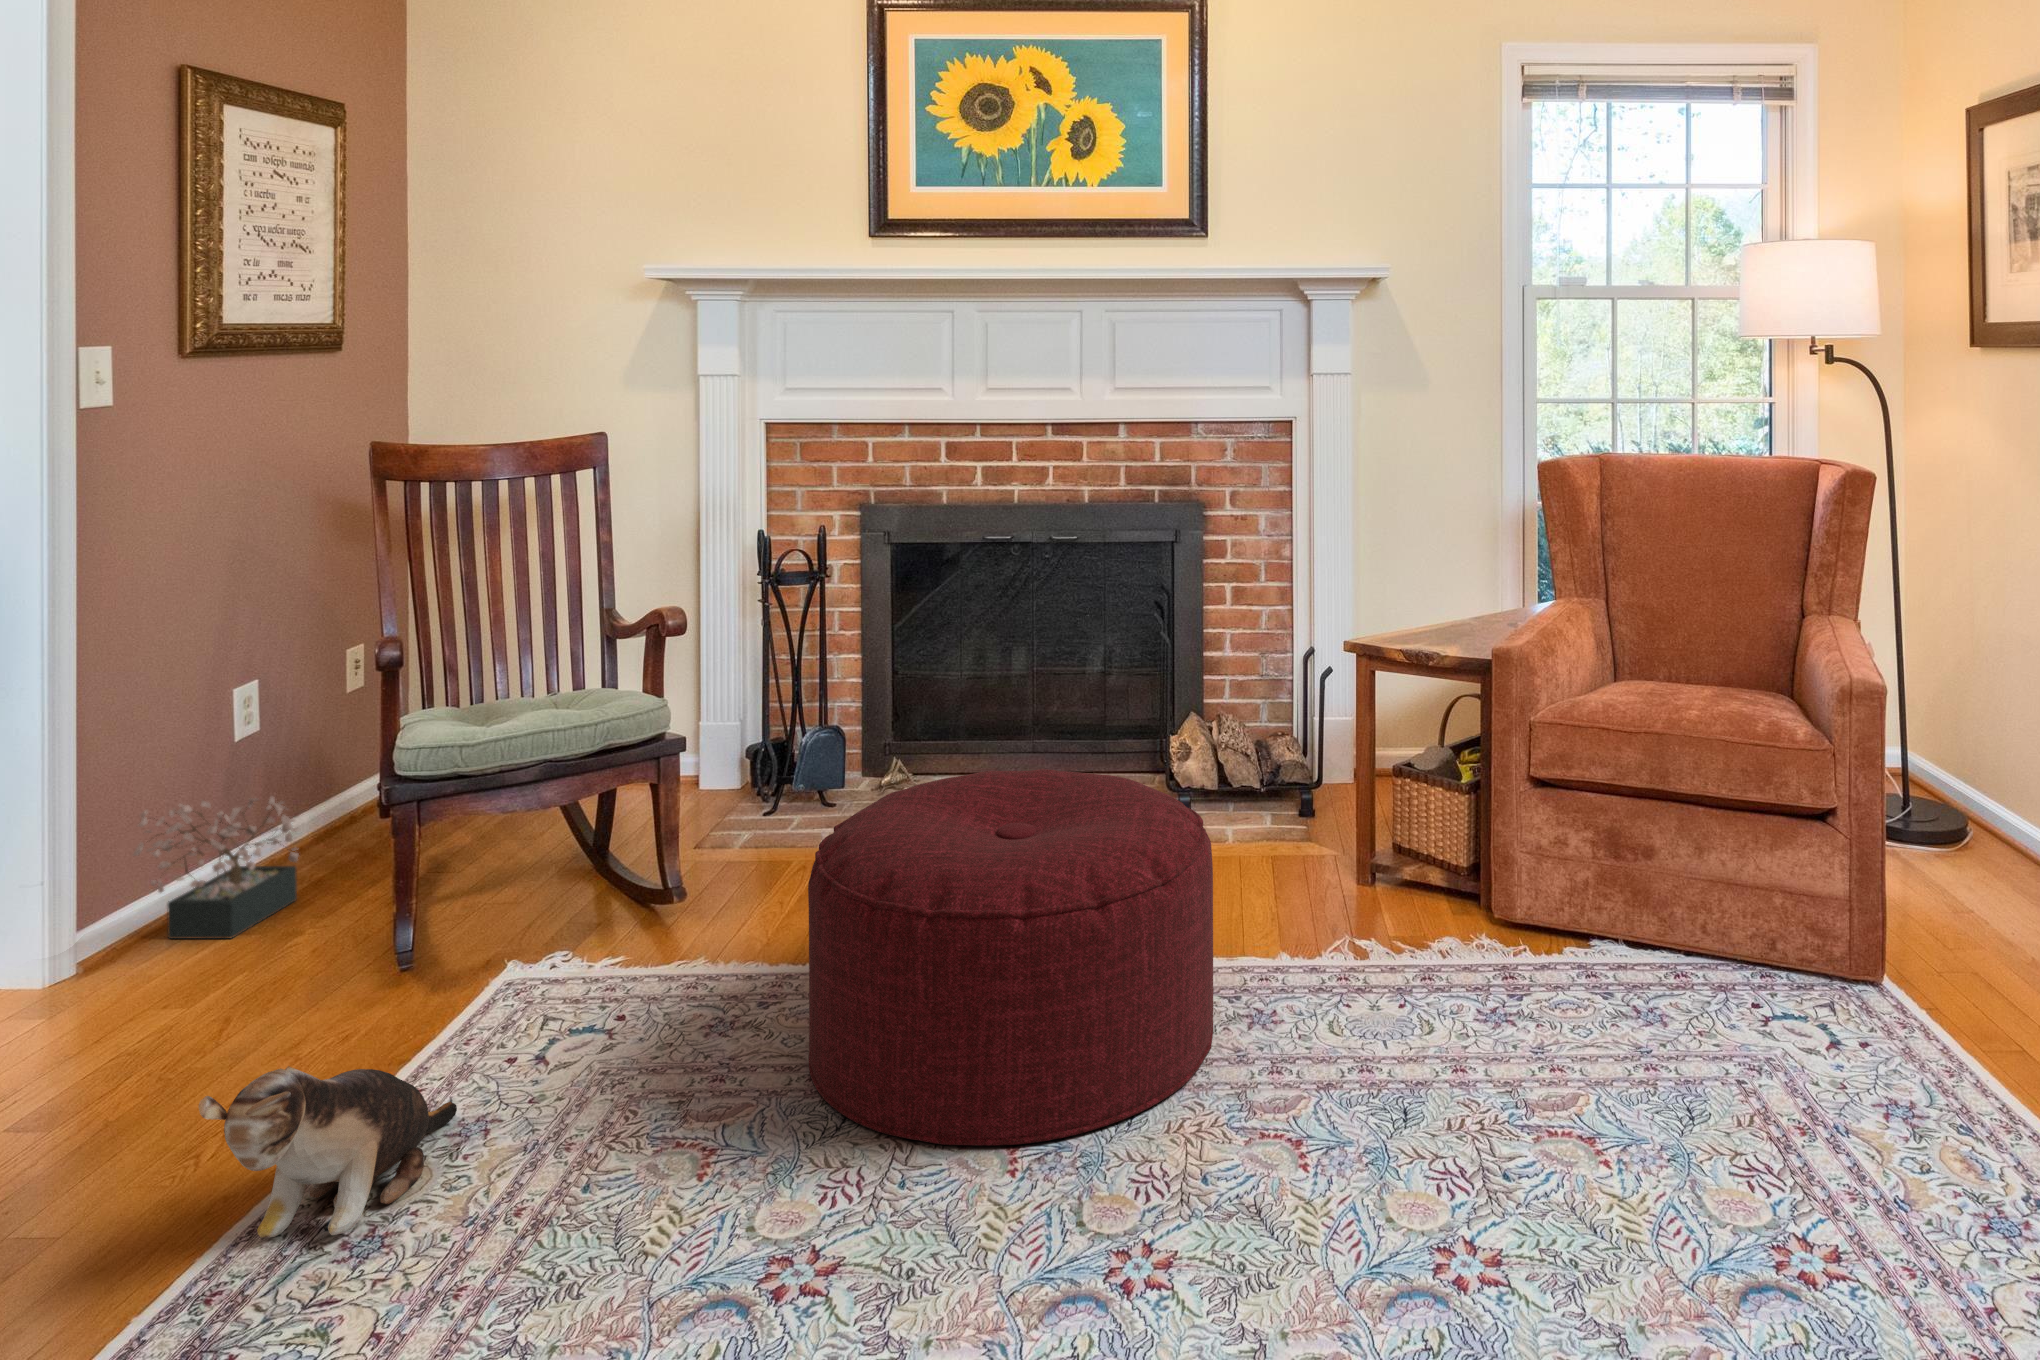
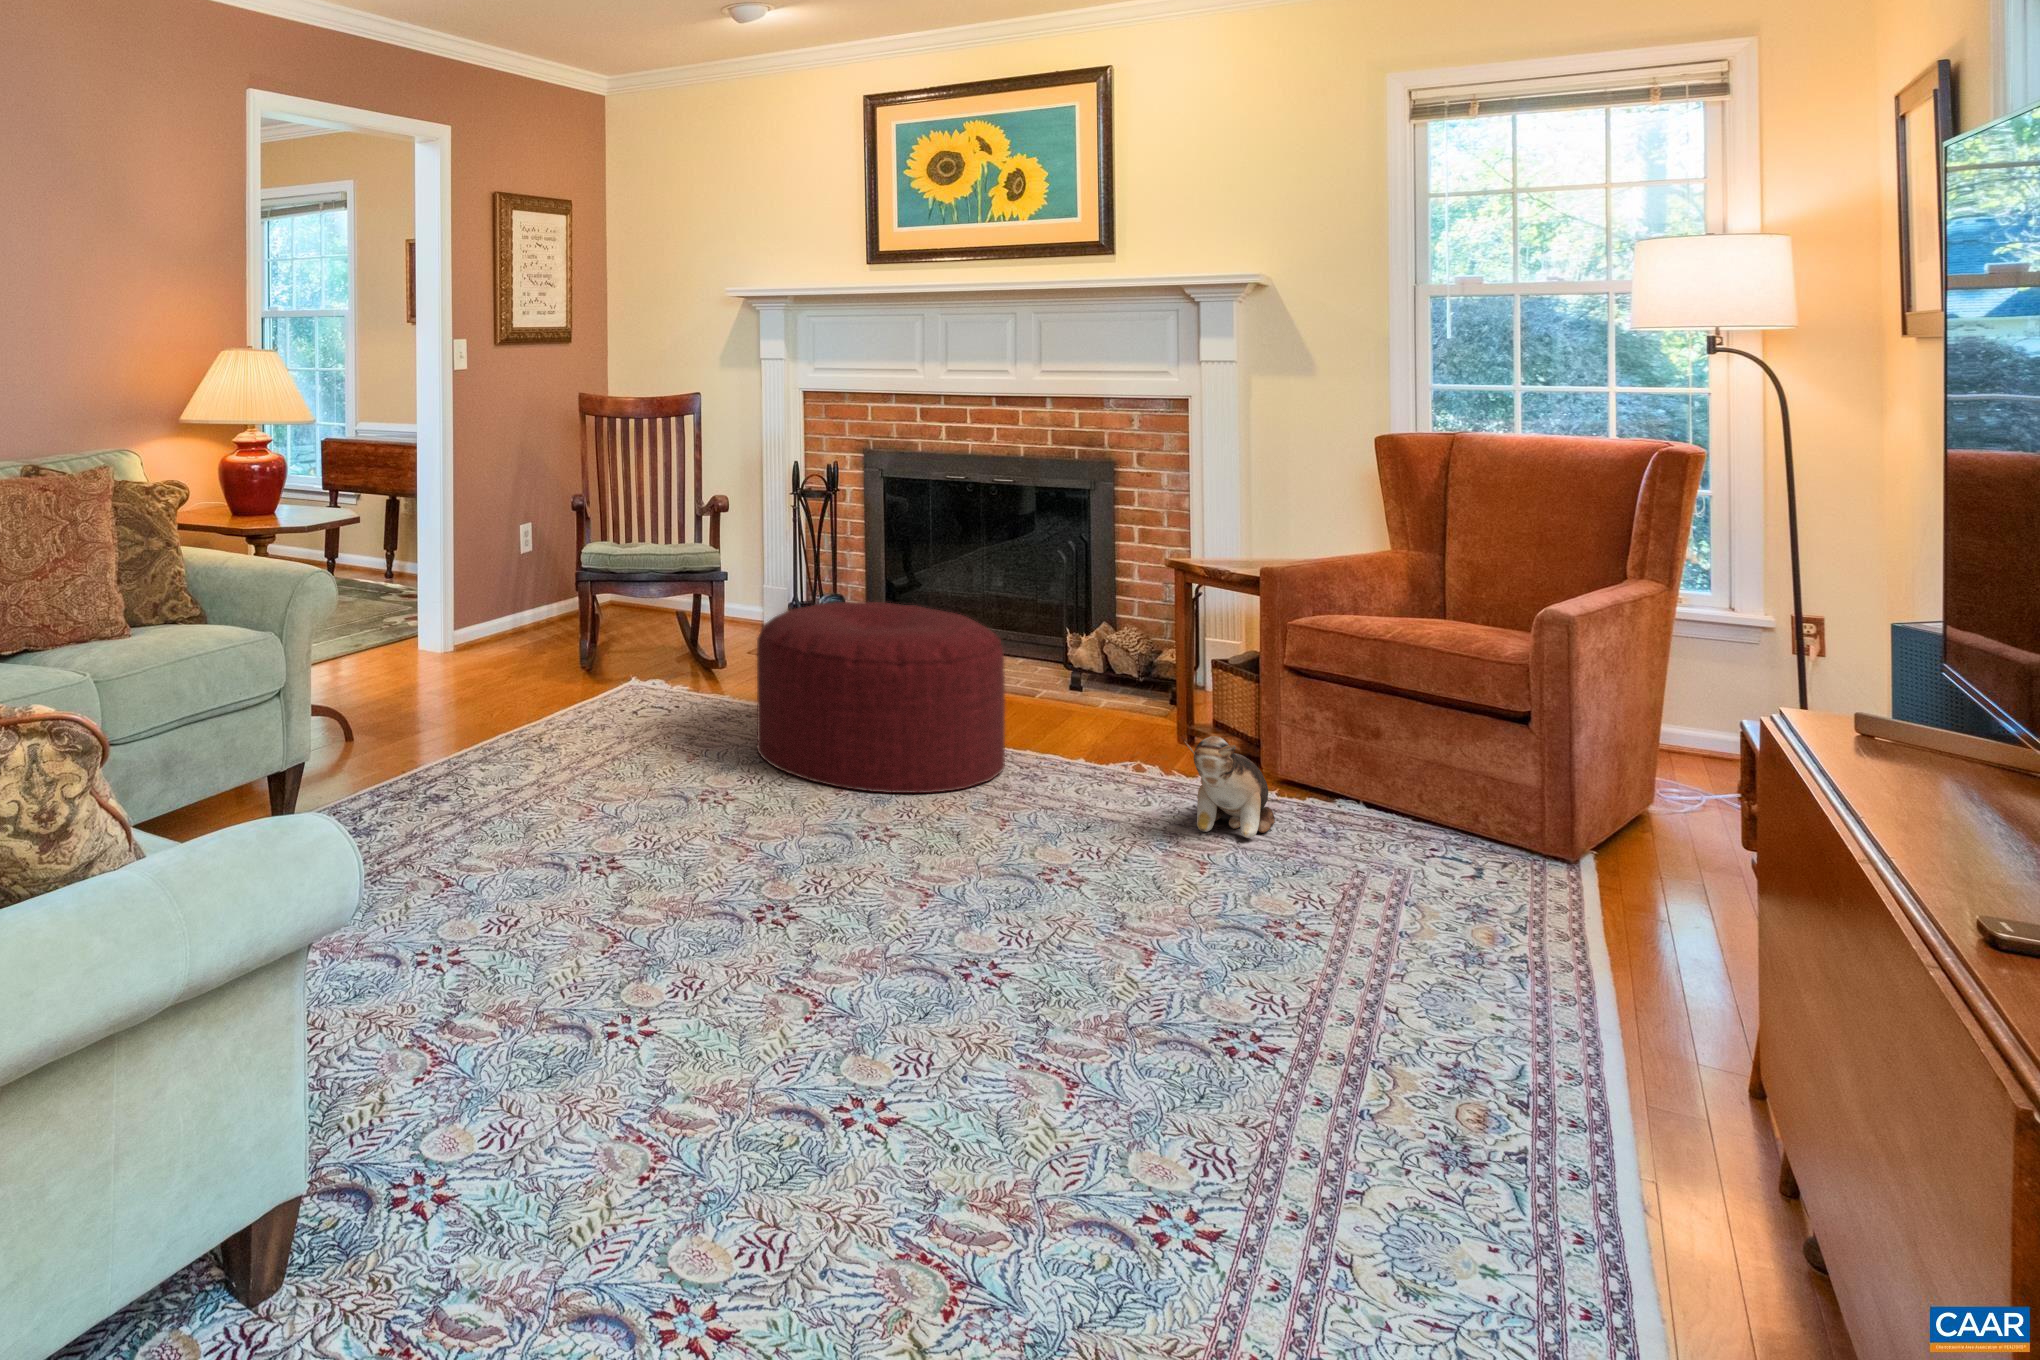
decorative plant: present [133,797,299,939] -> none [471,576,543,651]
plush toy: present [198,1066,457,1238] -> present [1184,736,1275,838]

